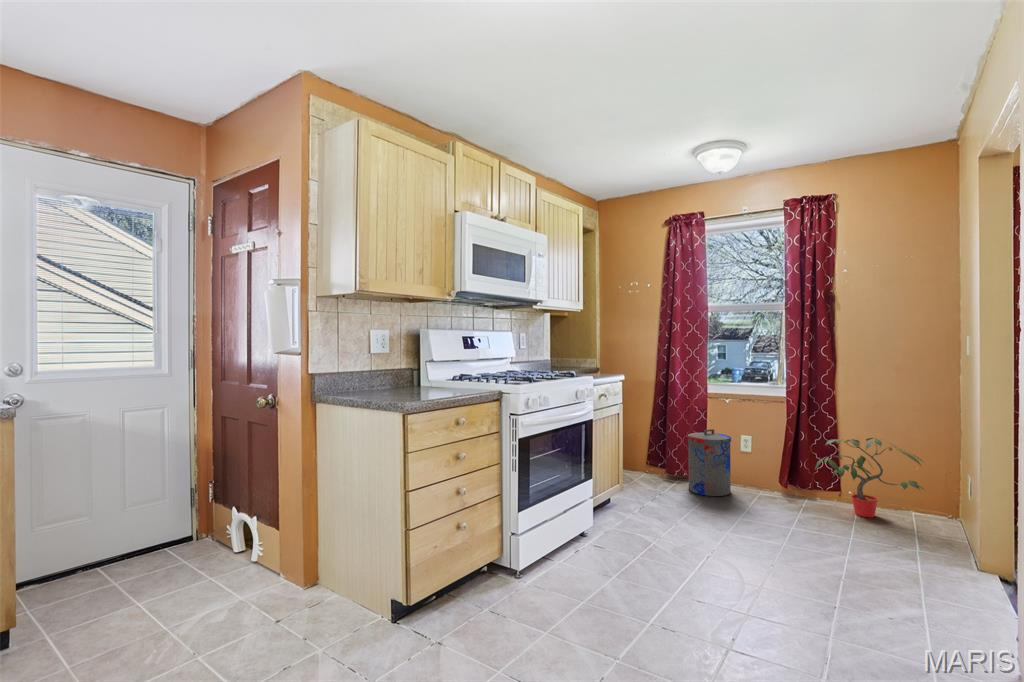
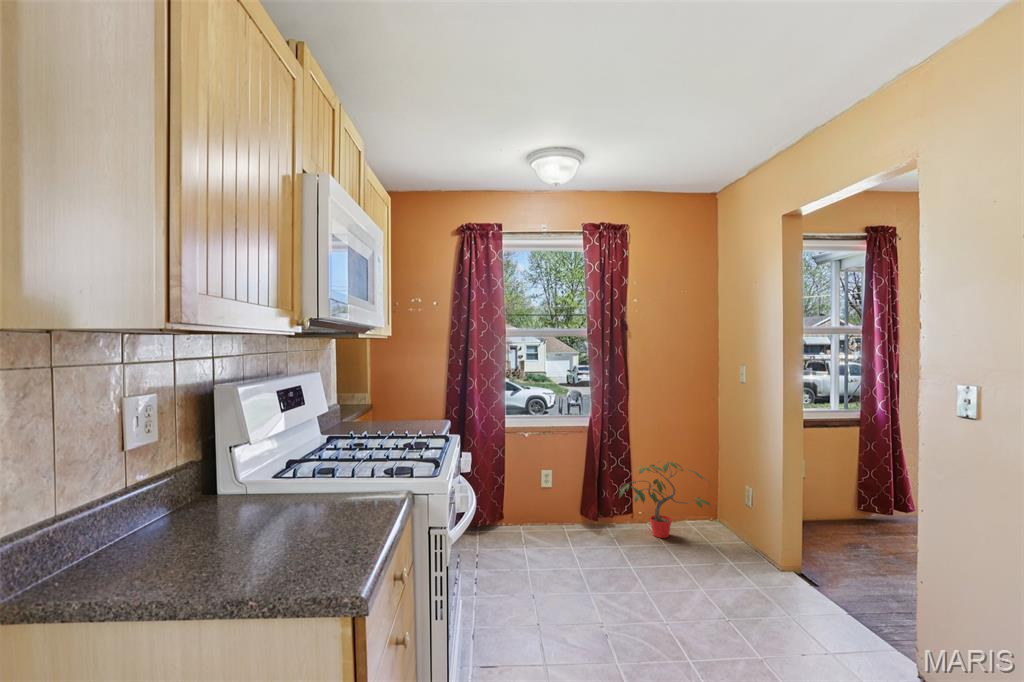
trash can: present [688,429,731,496] -> none [495,469,541,547]

